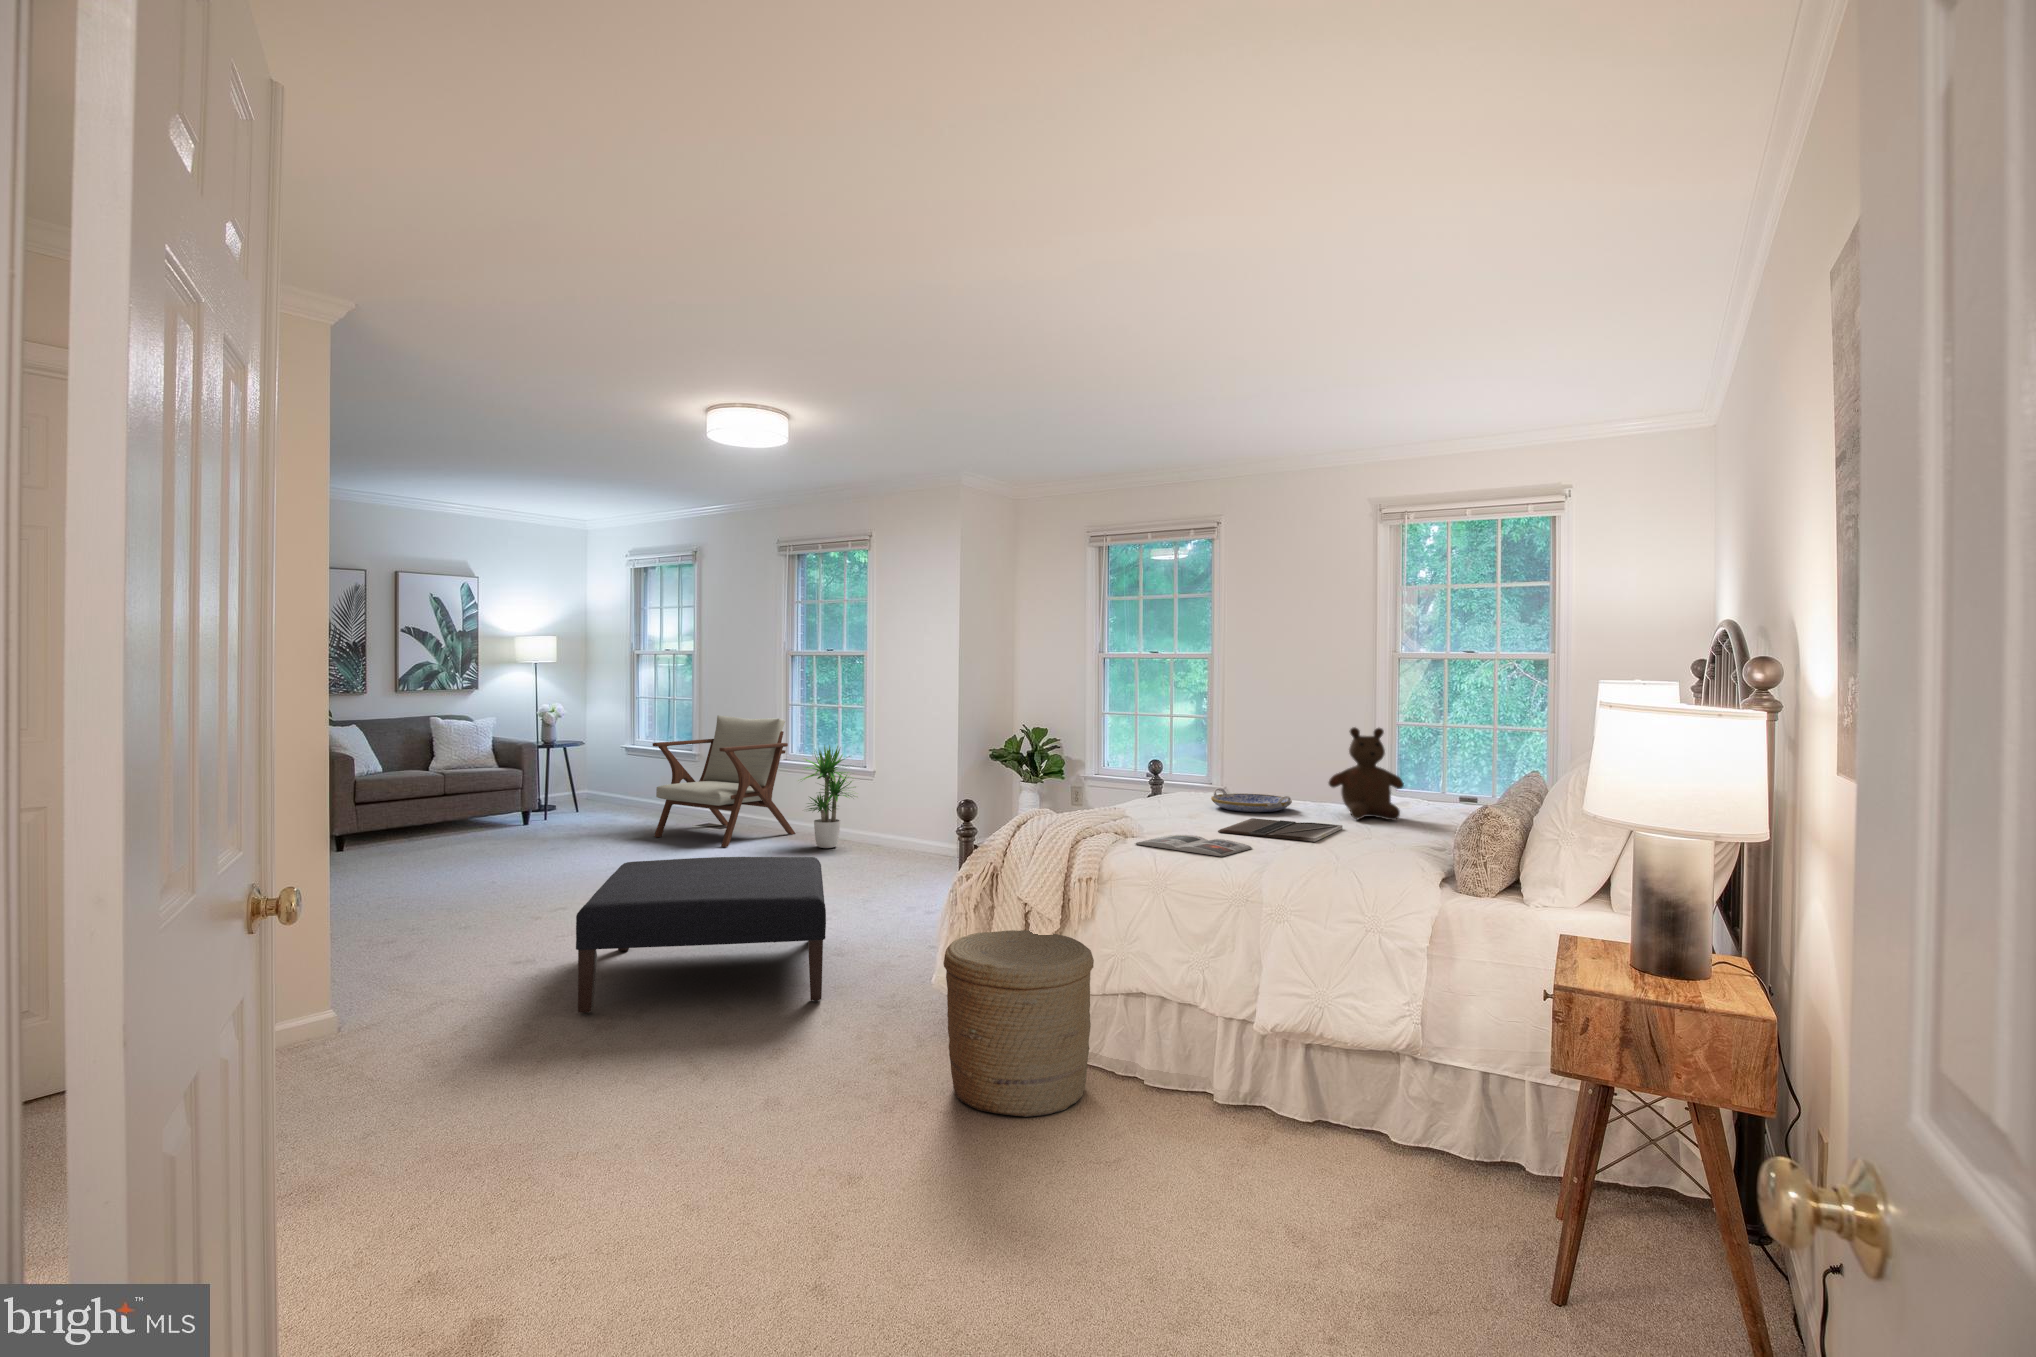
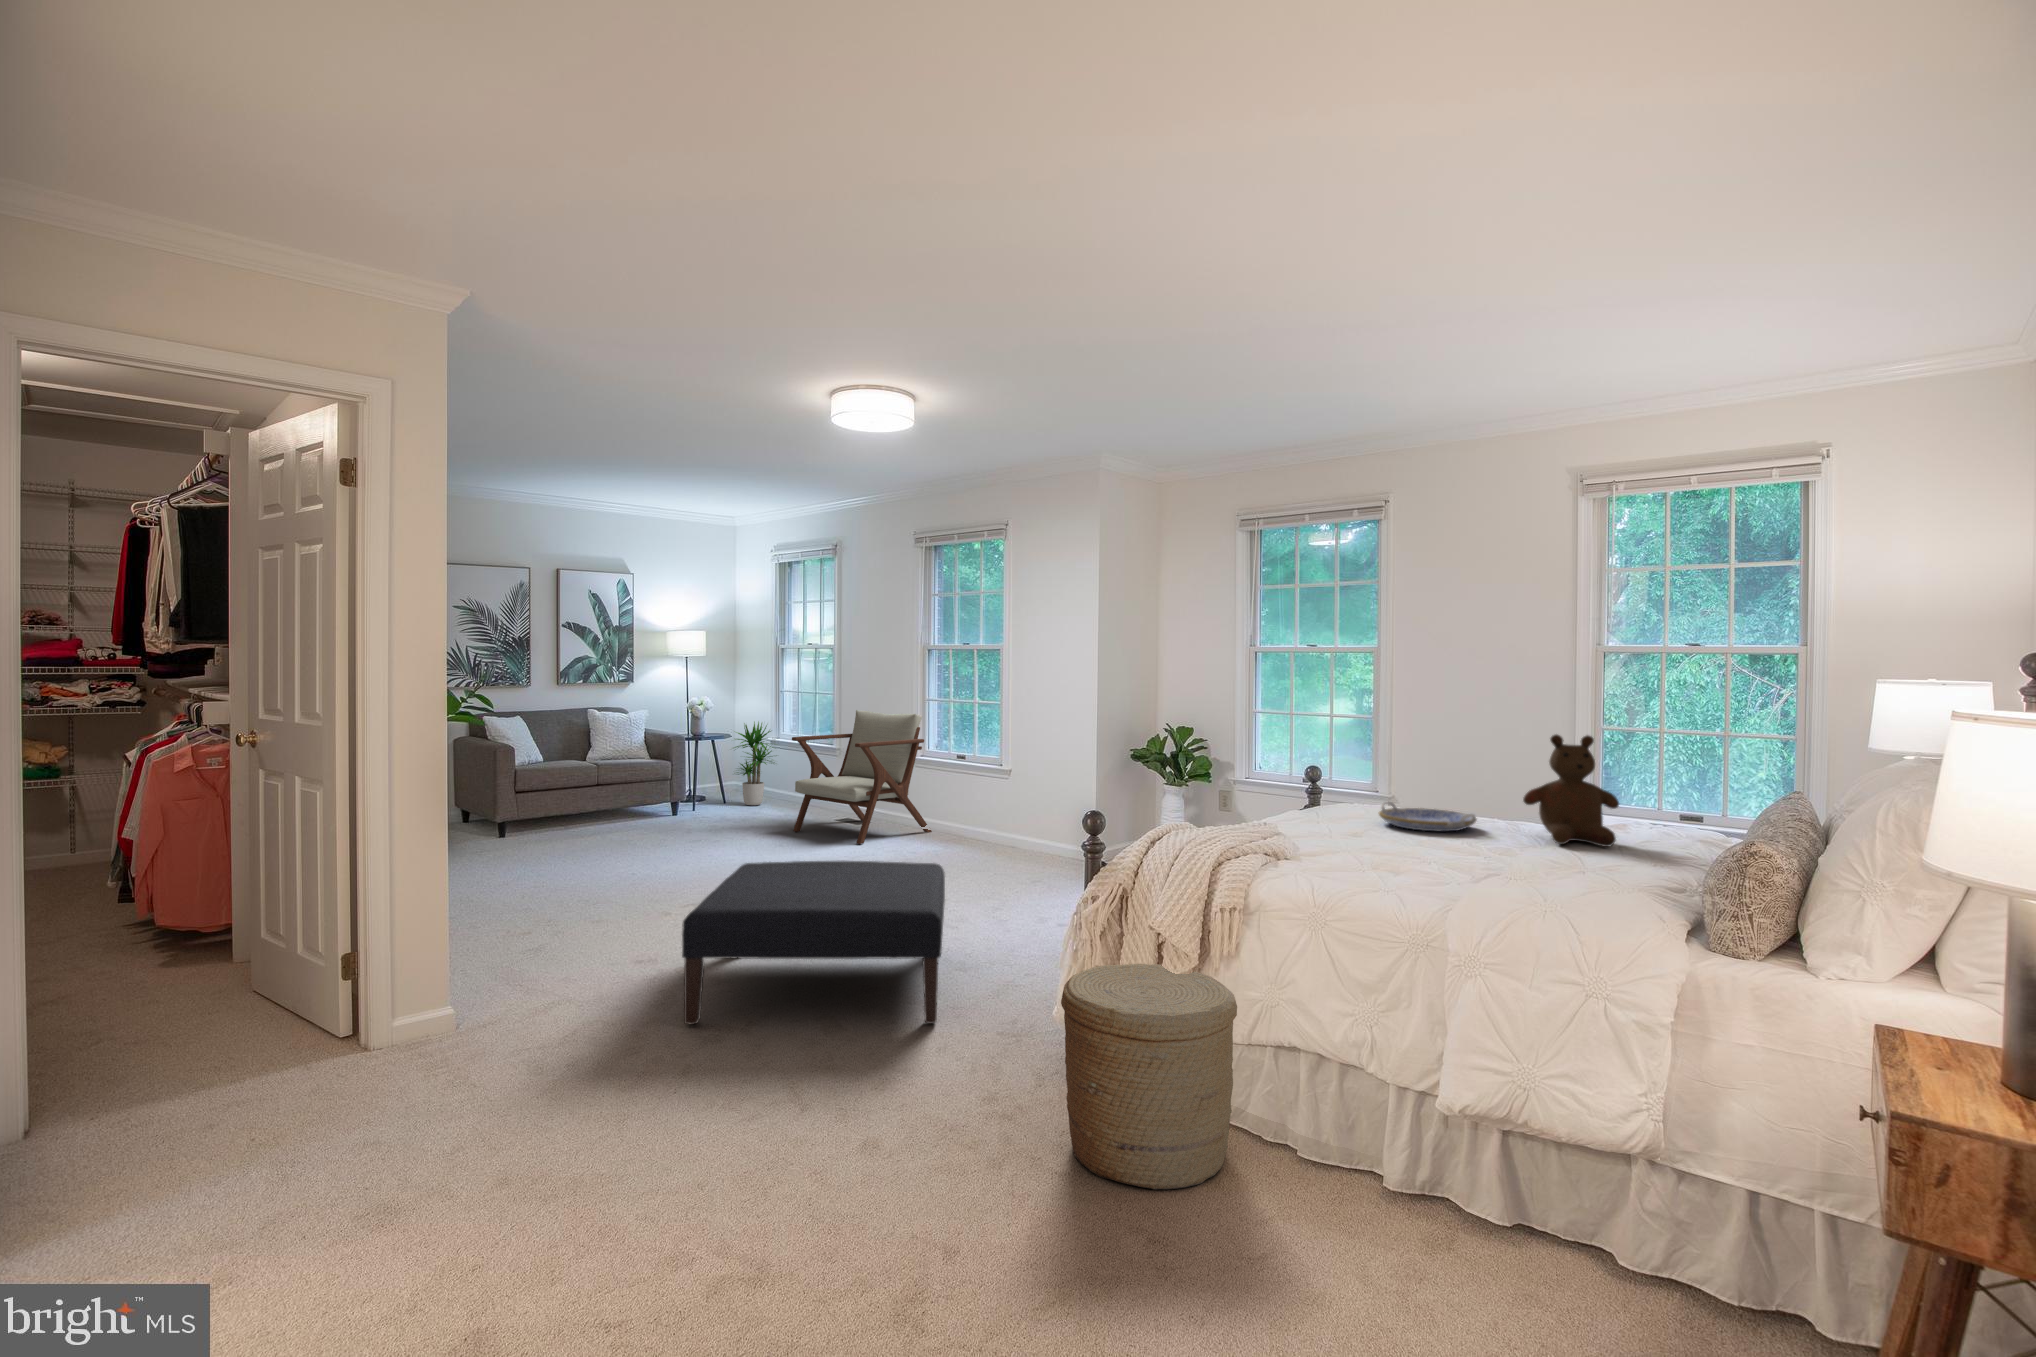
potted plant: present [804,745,854,848] -> present [734,722,772,805]
laptop: present [1218,818,1343,842] -> none [1388,839,1544,873]
magazine: present [1135,835,1252,857] -> none [1288,859,1433,890]

